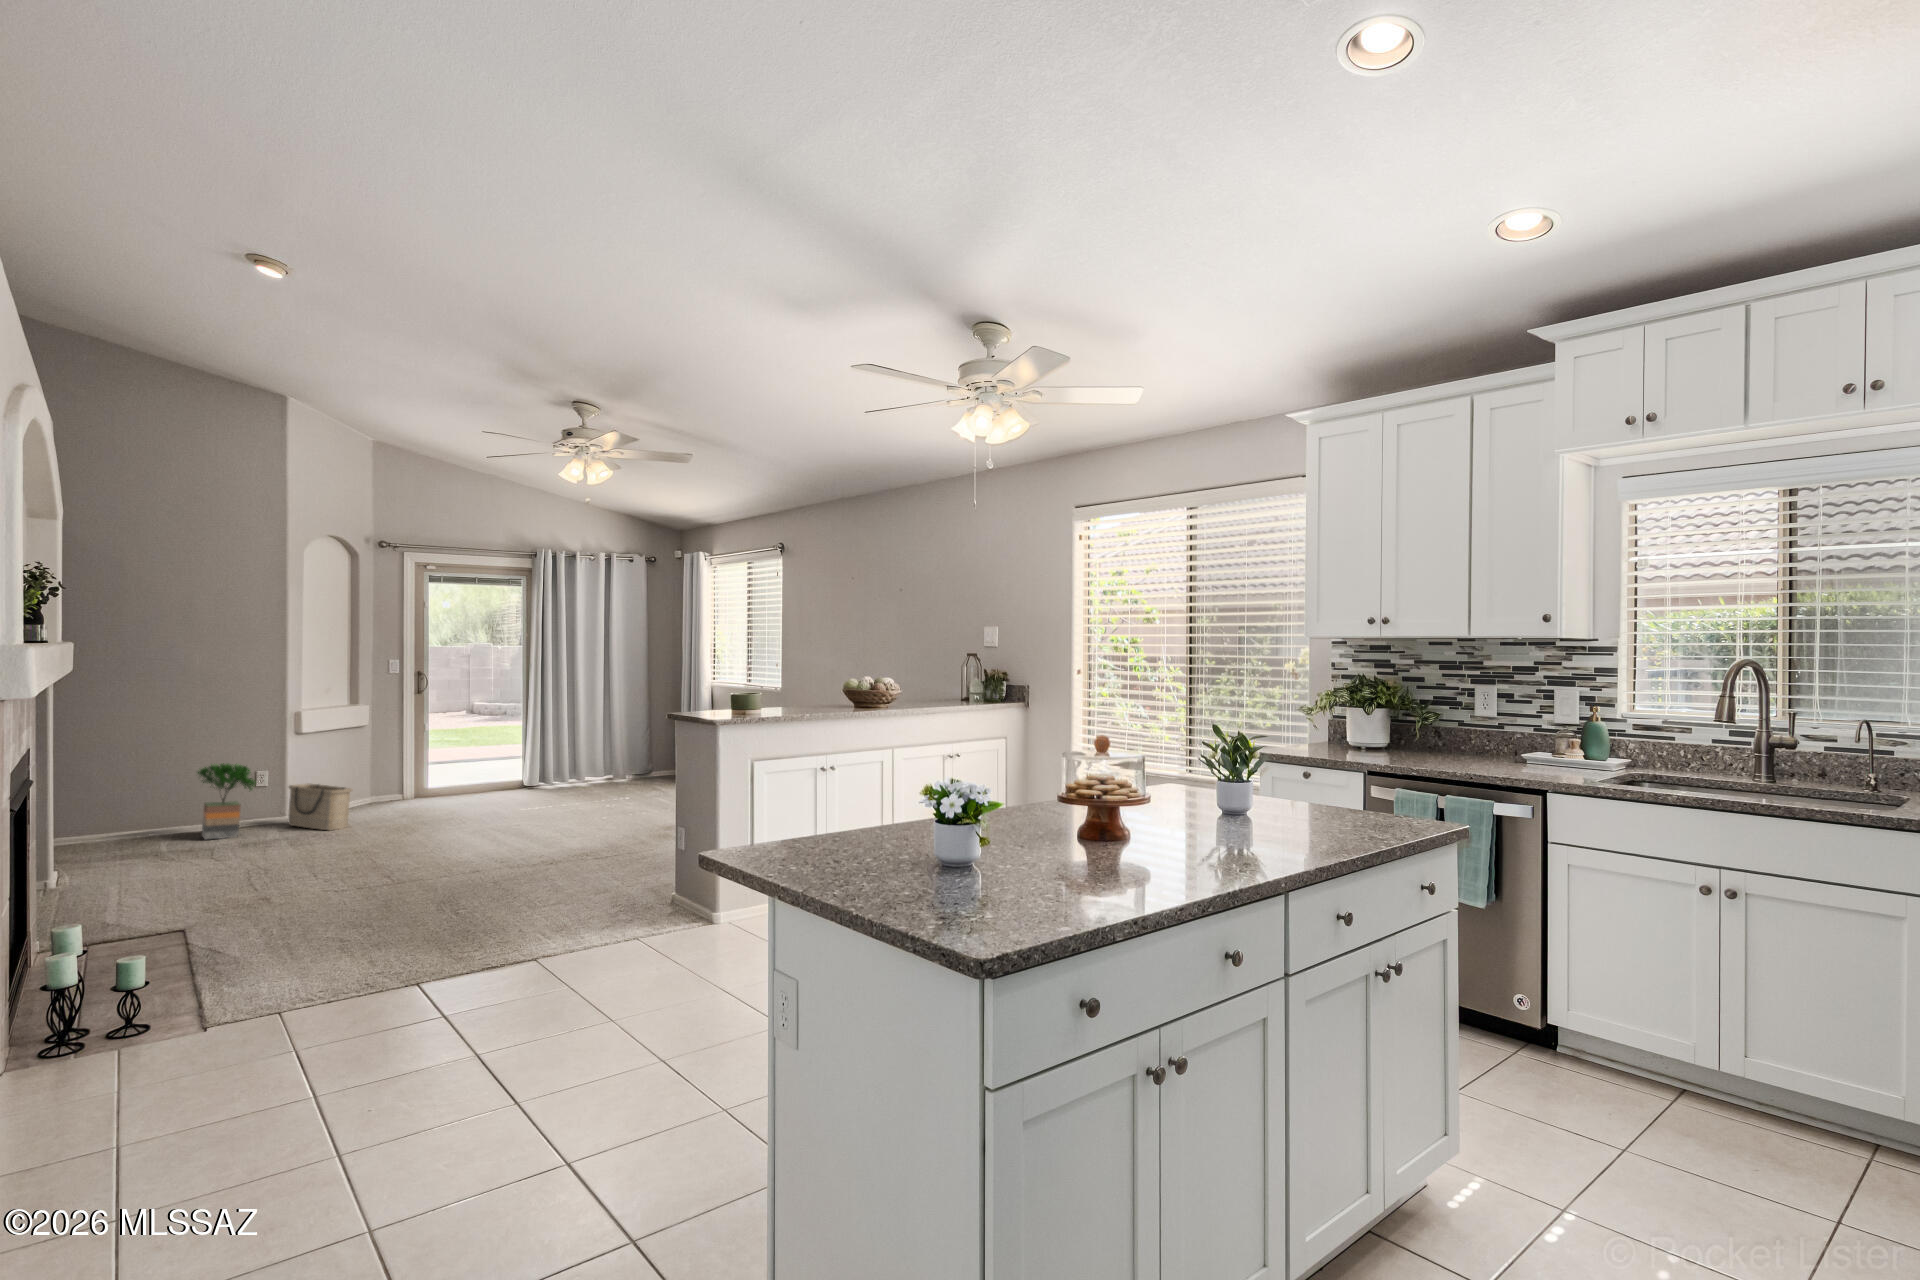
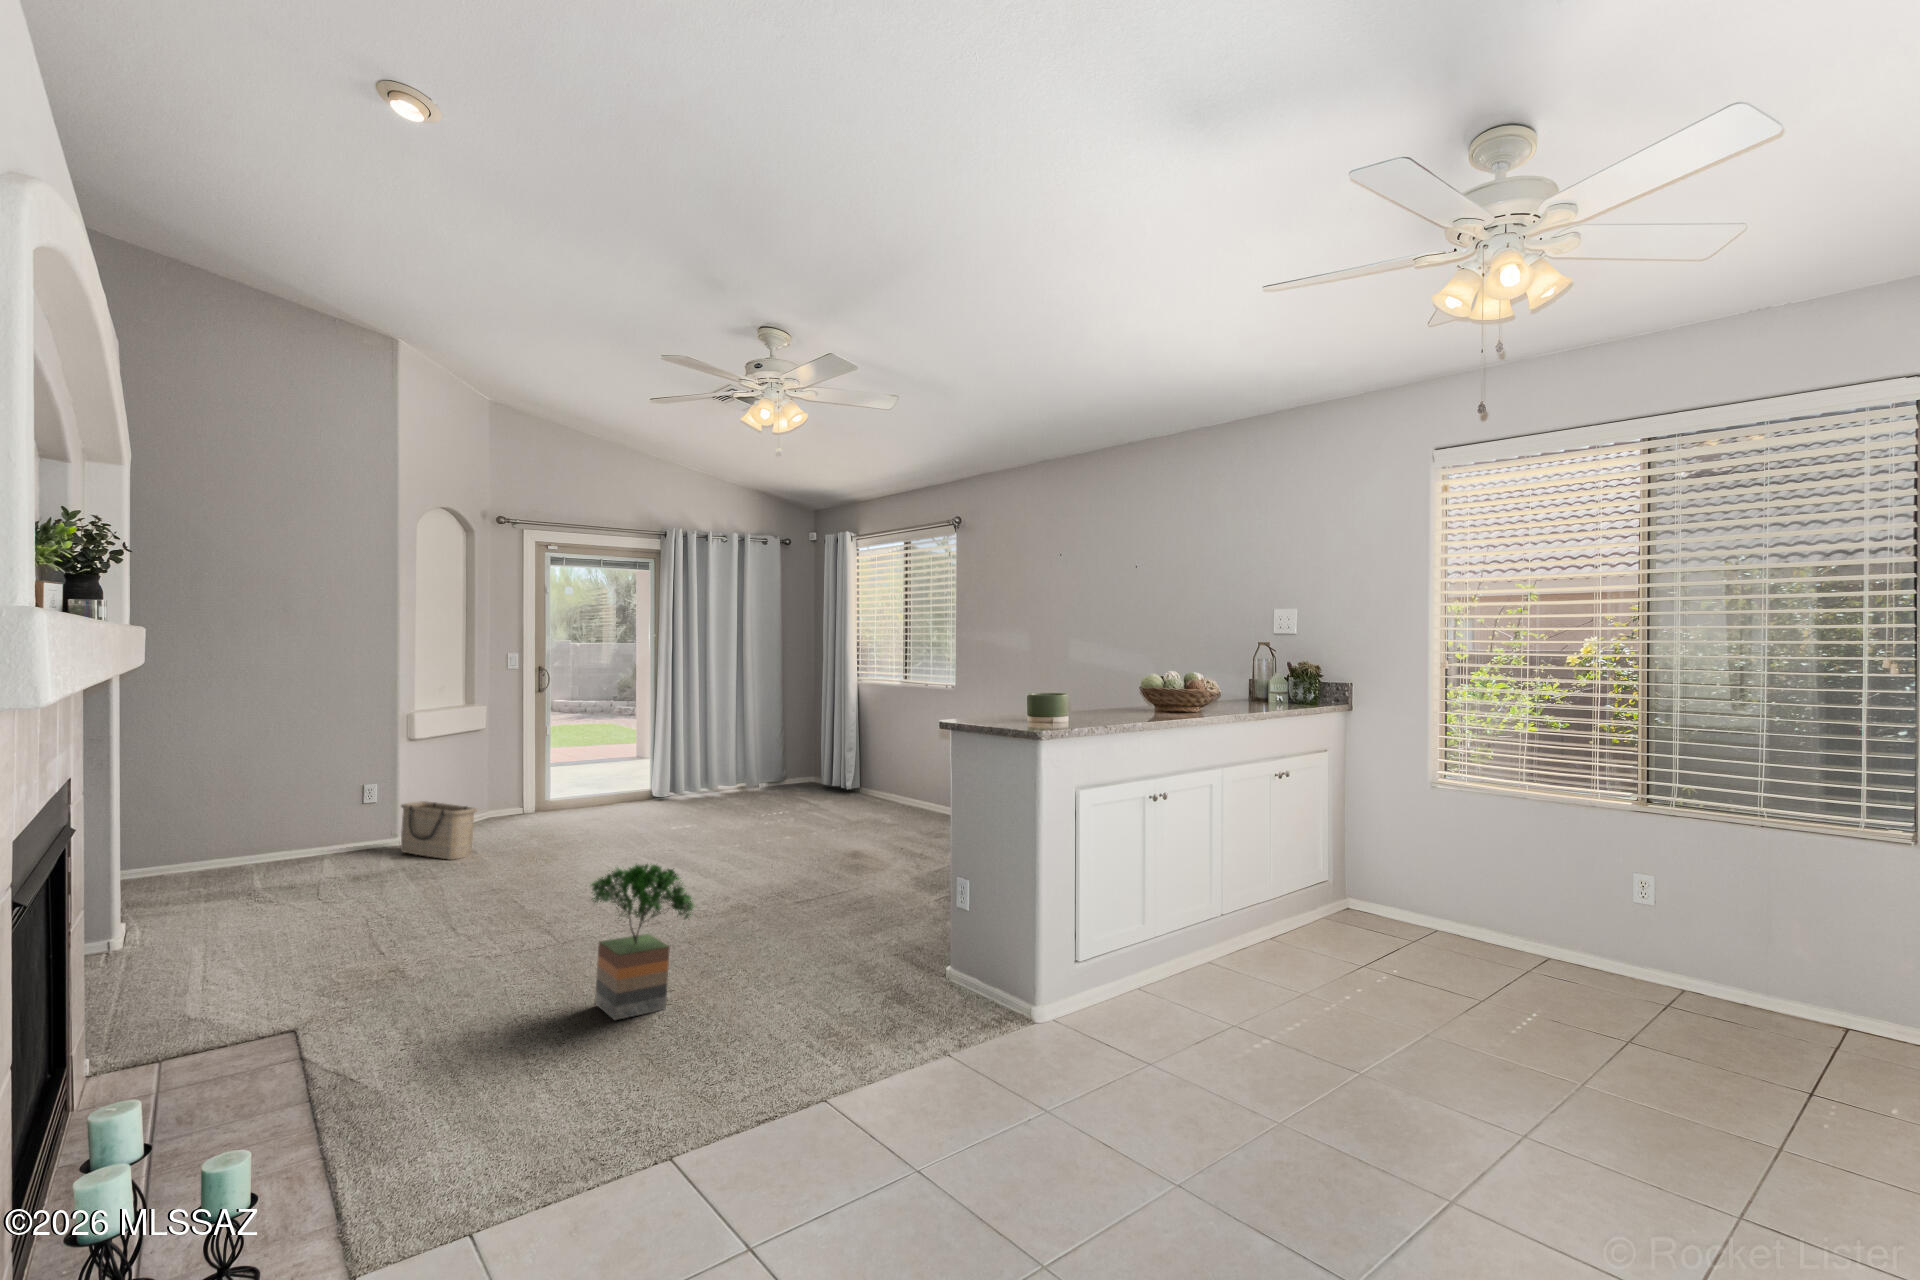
potted tree: present [198,763,256,839] -> present [591,864,695,1020]

